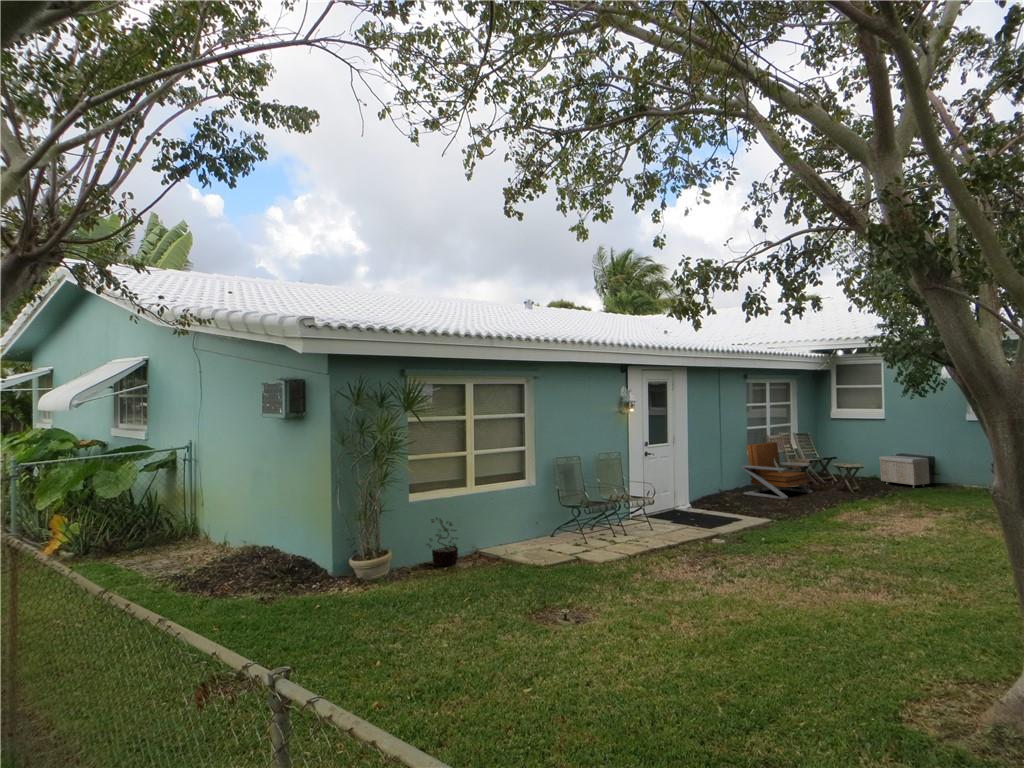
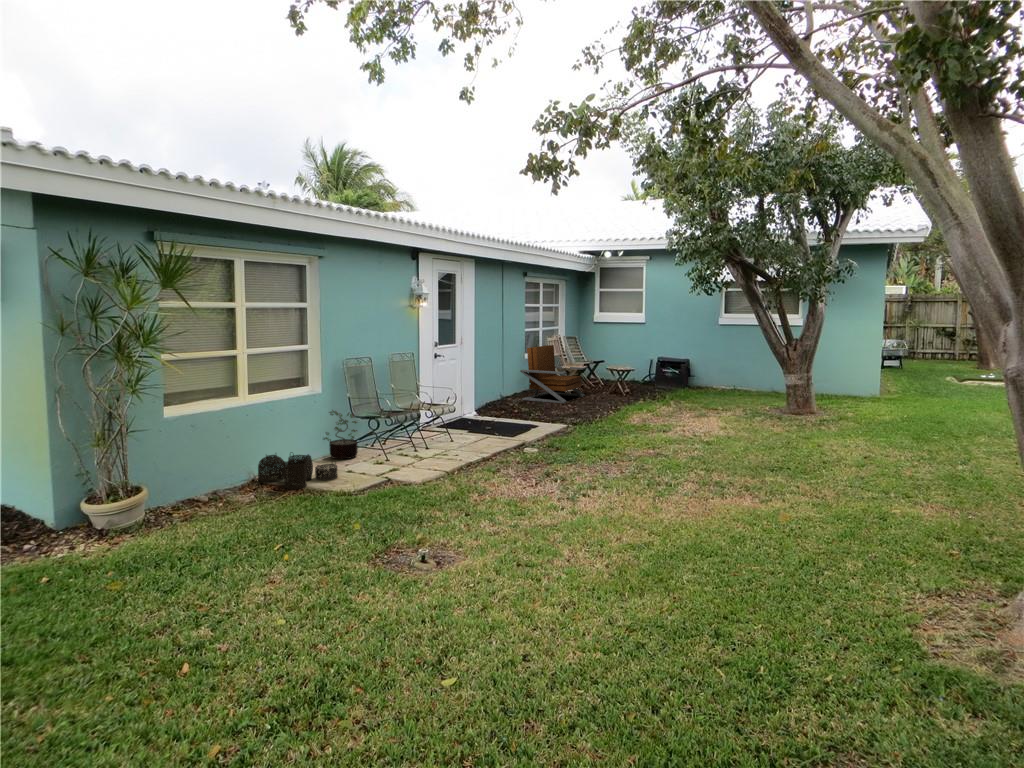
storage bench: present [879,455,930,488] -> none [637,359,677,389]
decorative plant: present [427,518,458,566] -> present [325,411,358,459]
woven basket: none [479,531,537,562] -> present [258,454,338,489]

